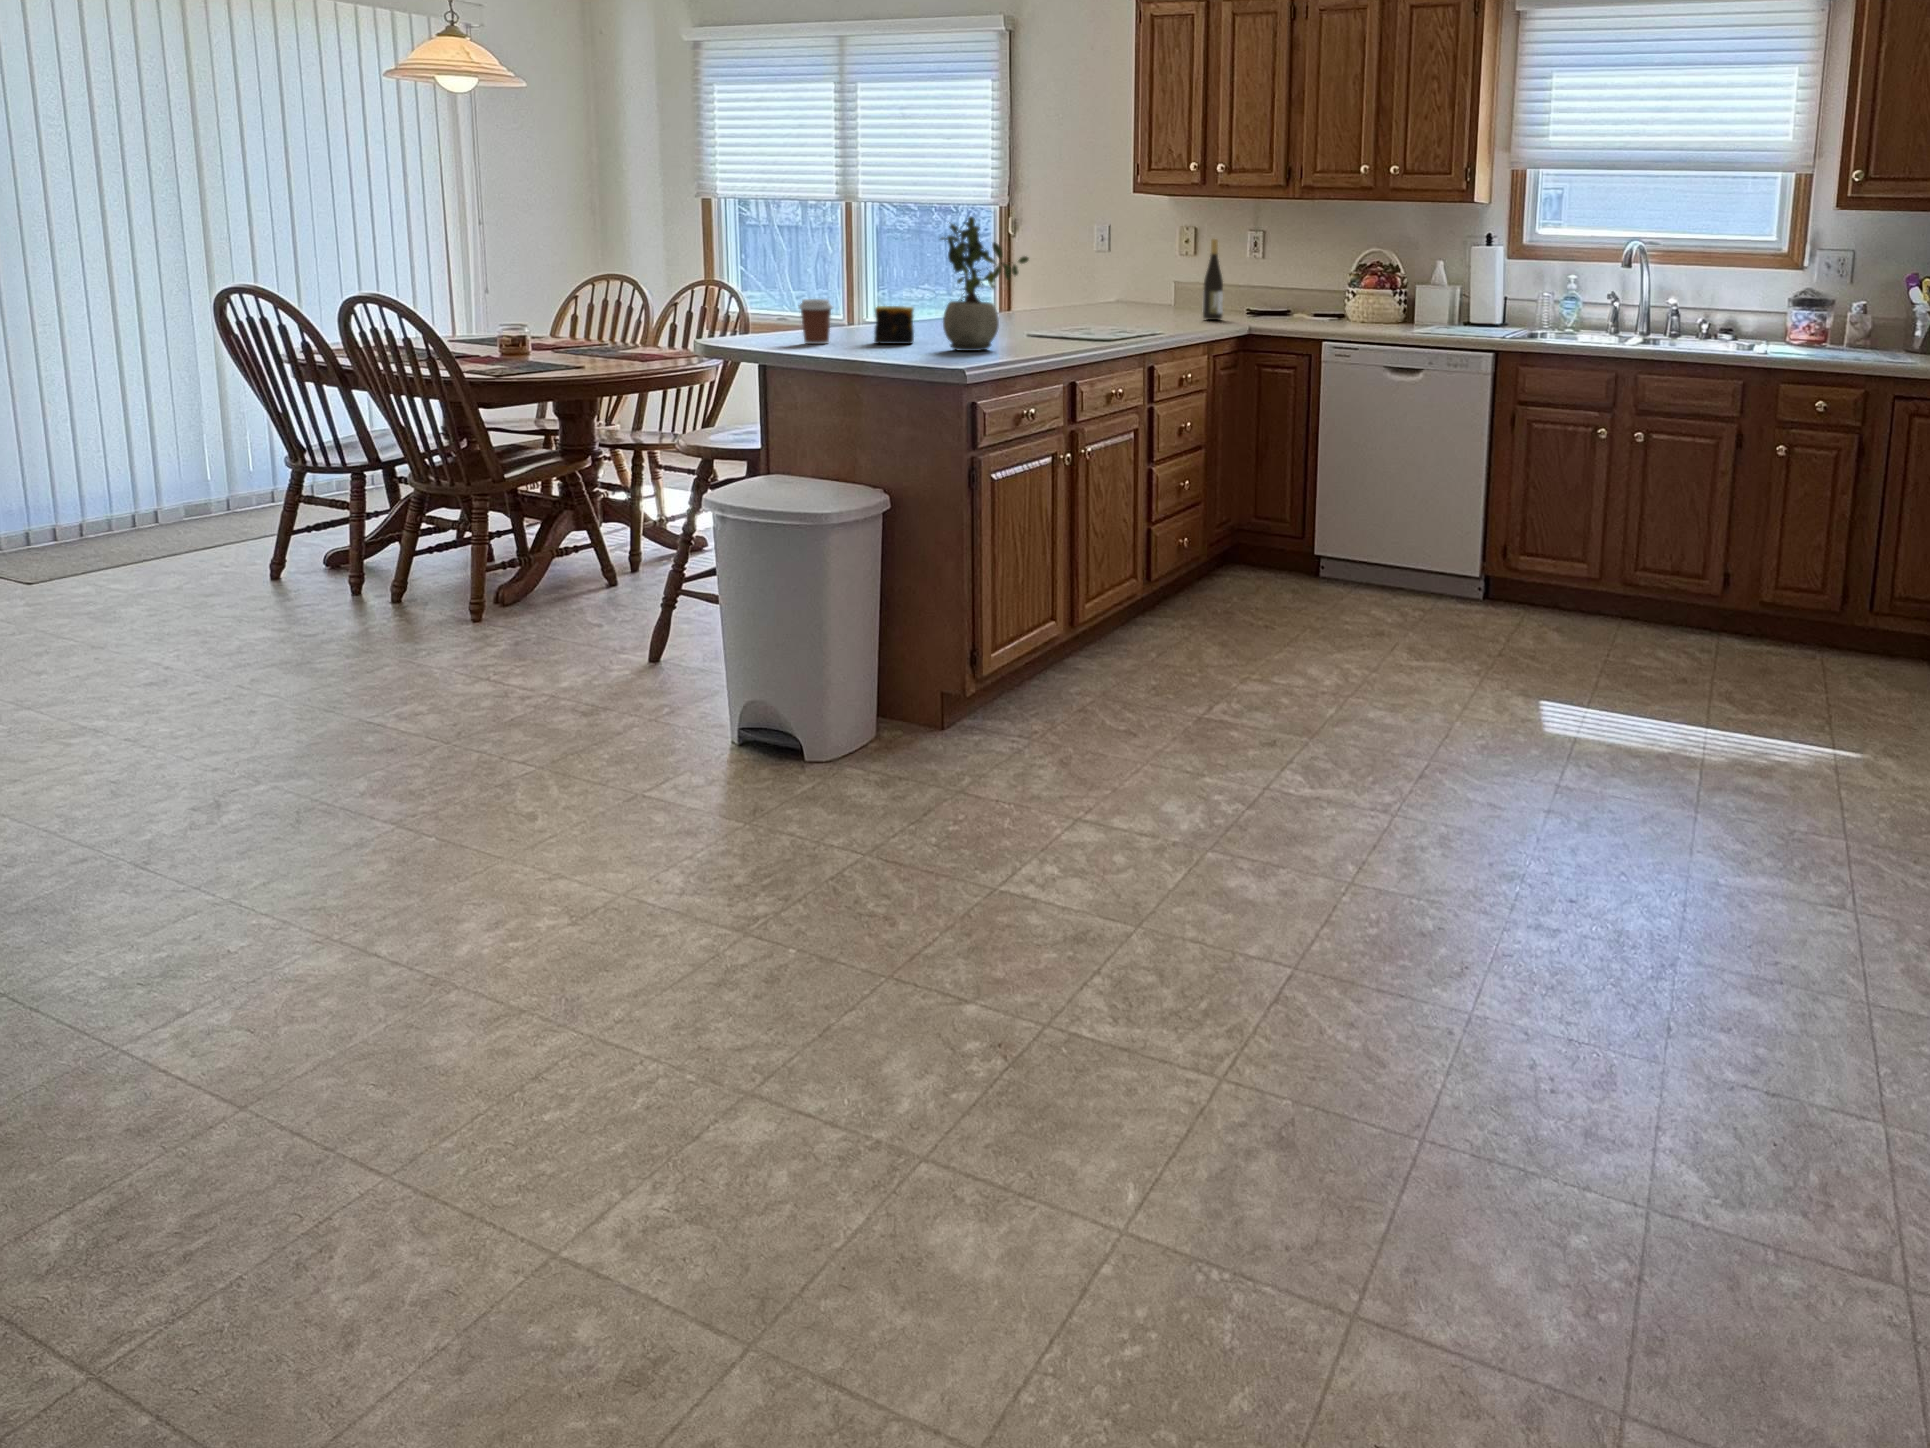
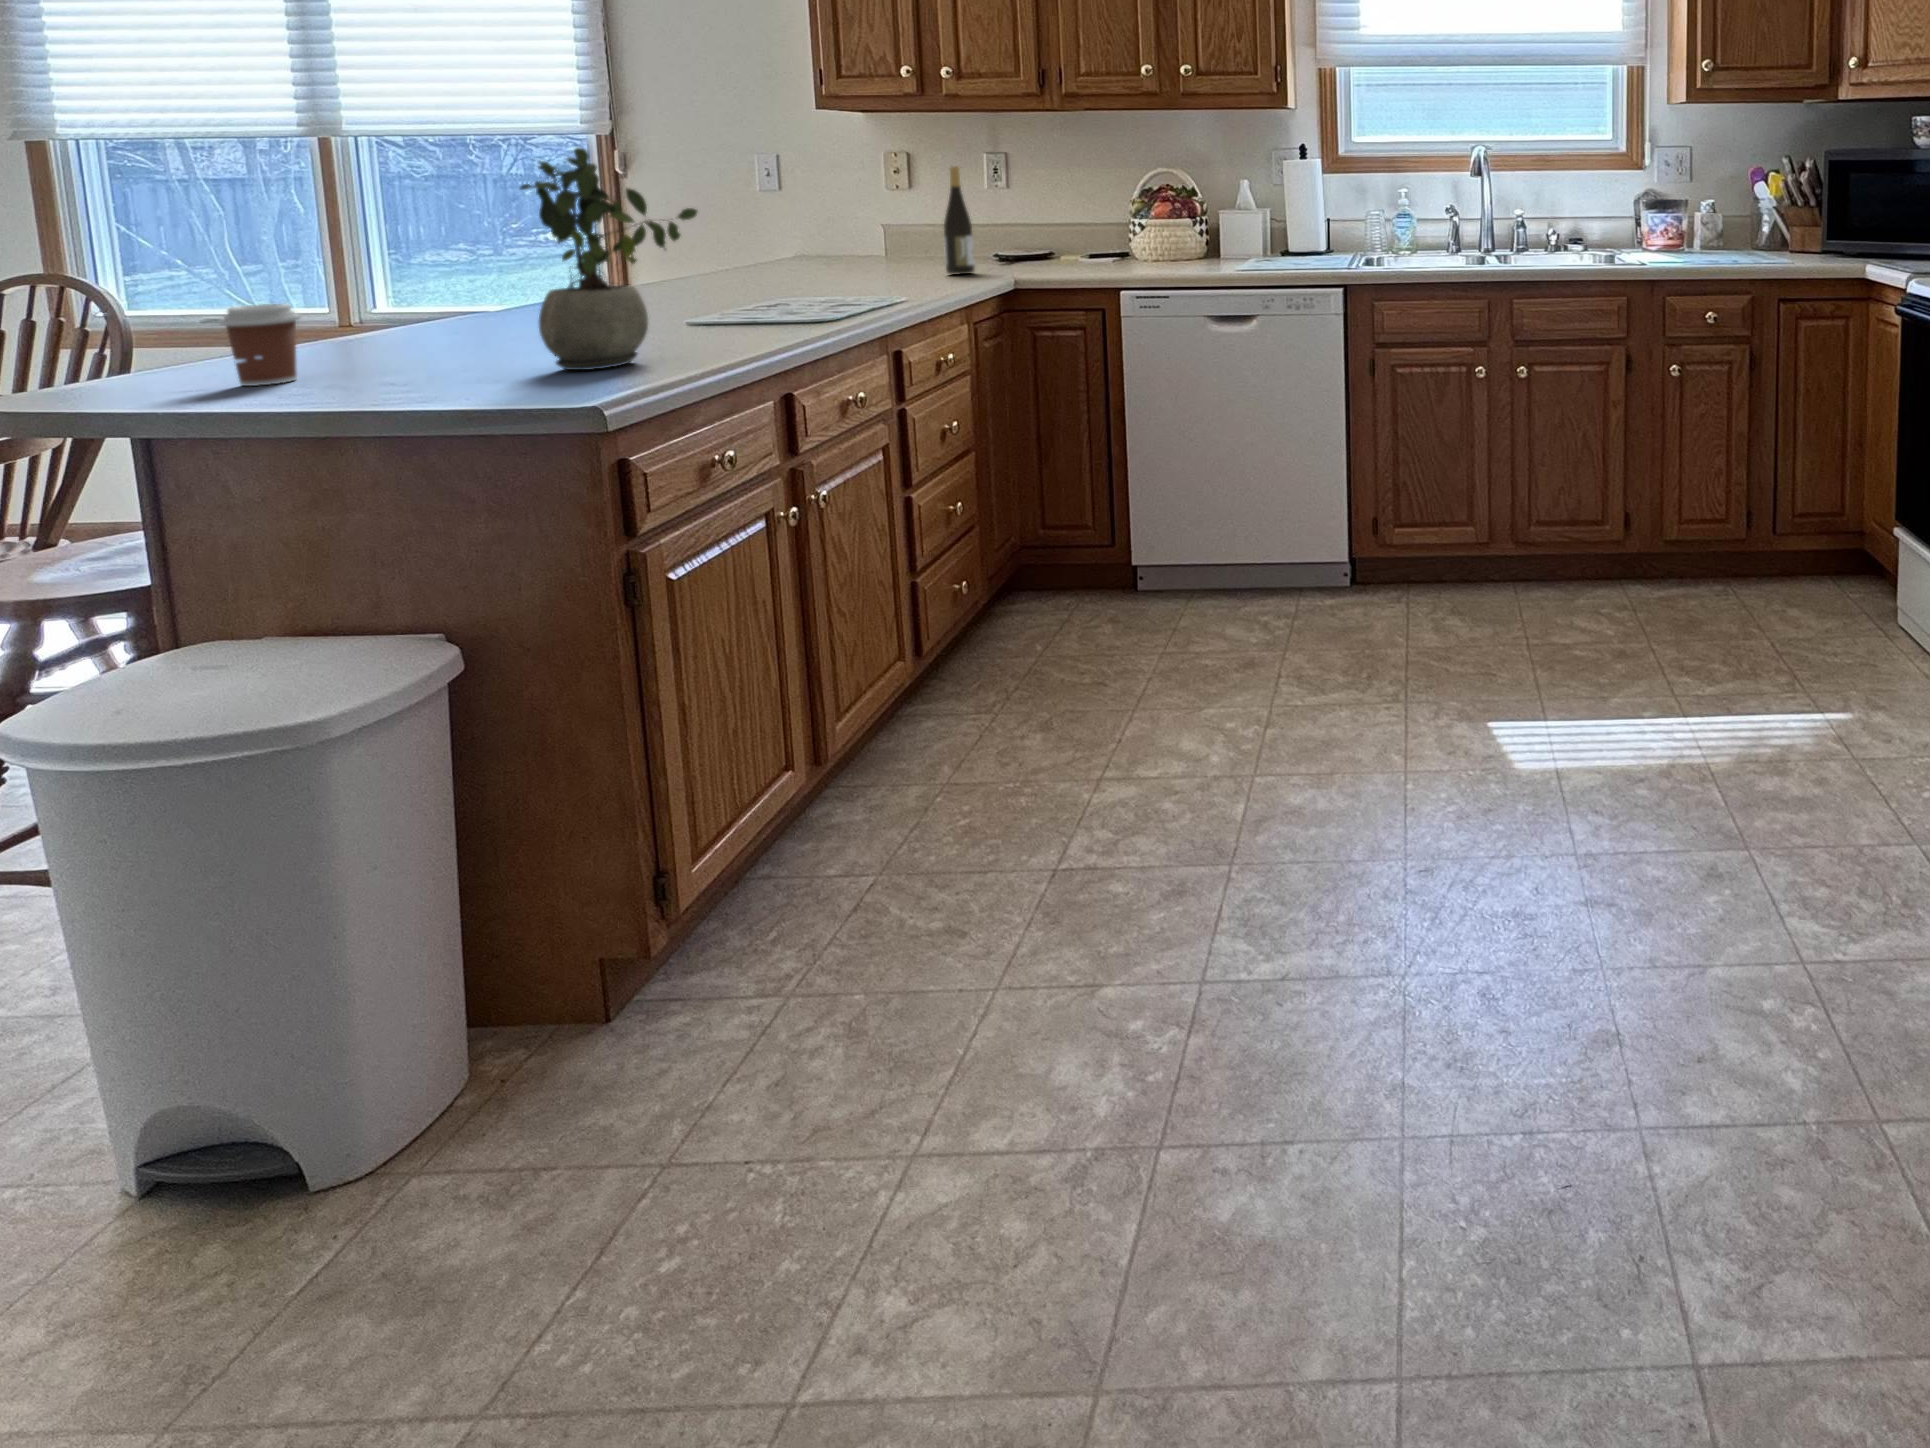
candle: present [874,306,914,344] -> none [392,302,479,372]

